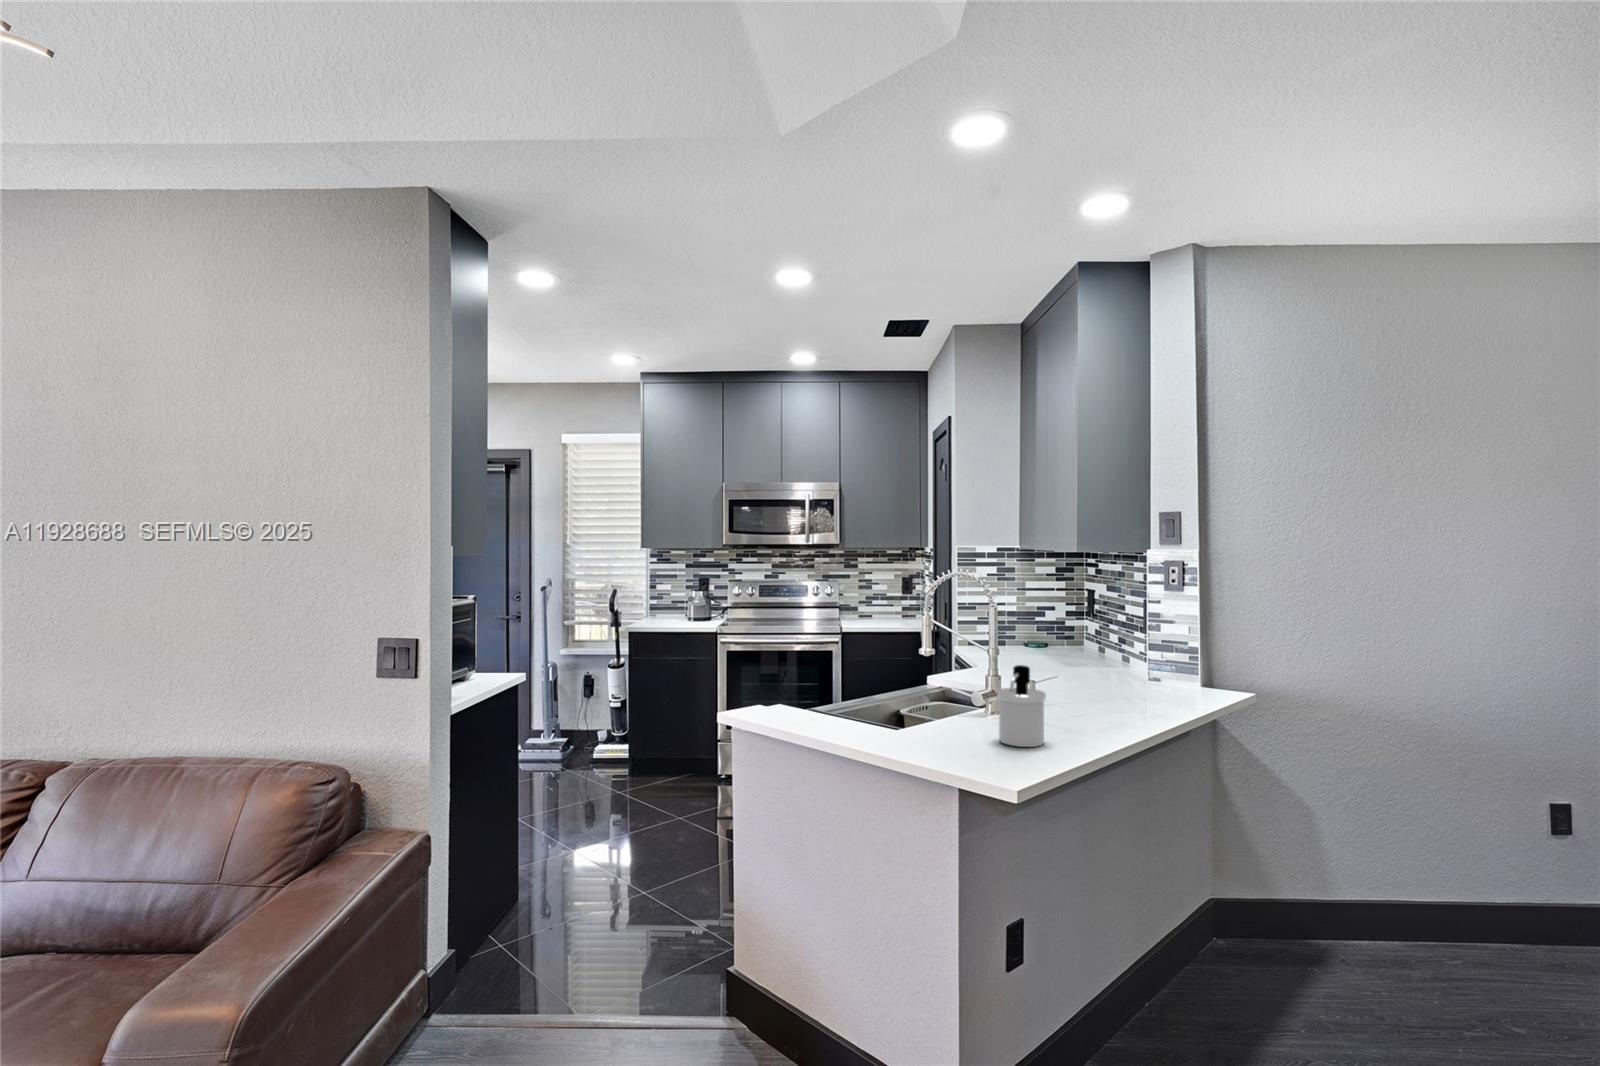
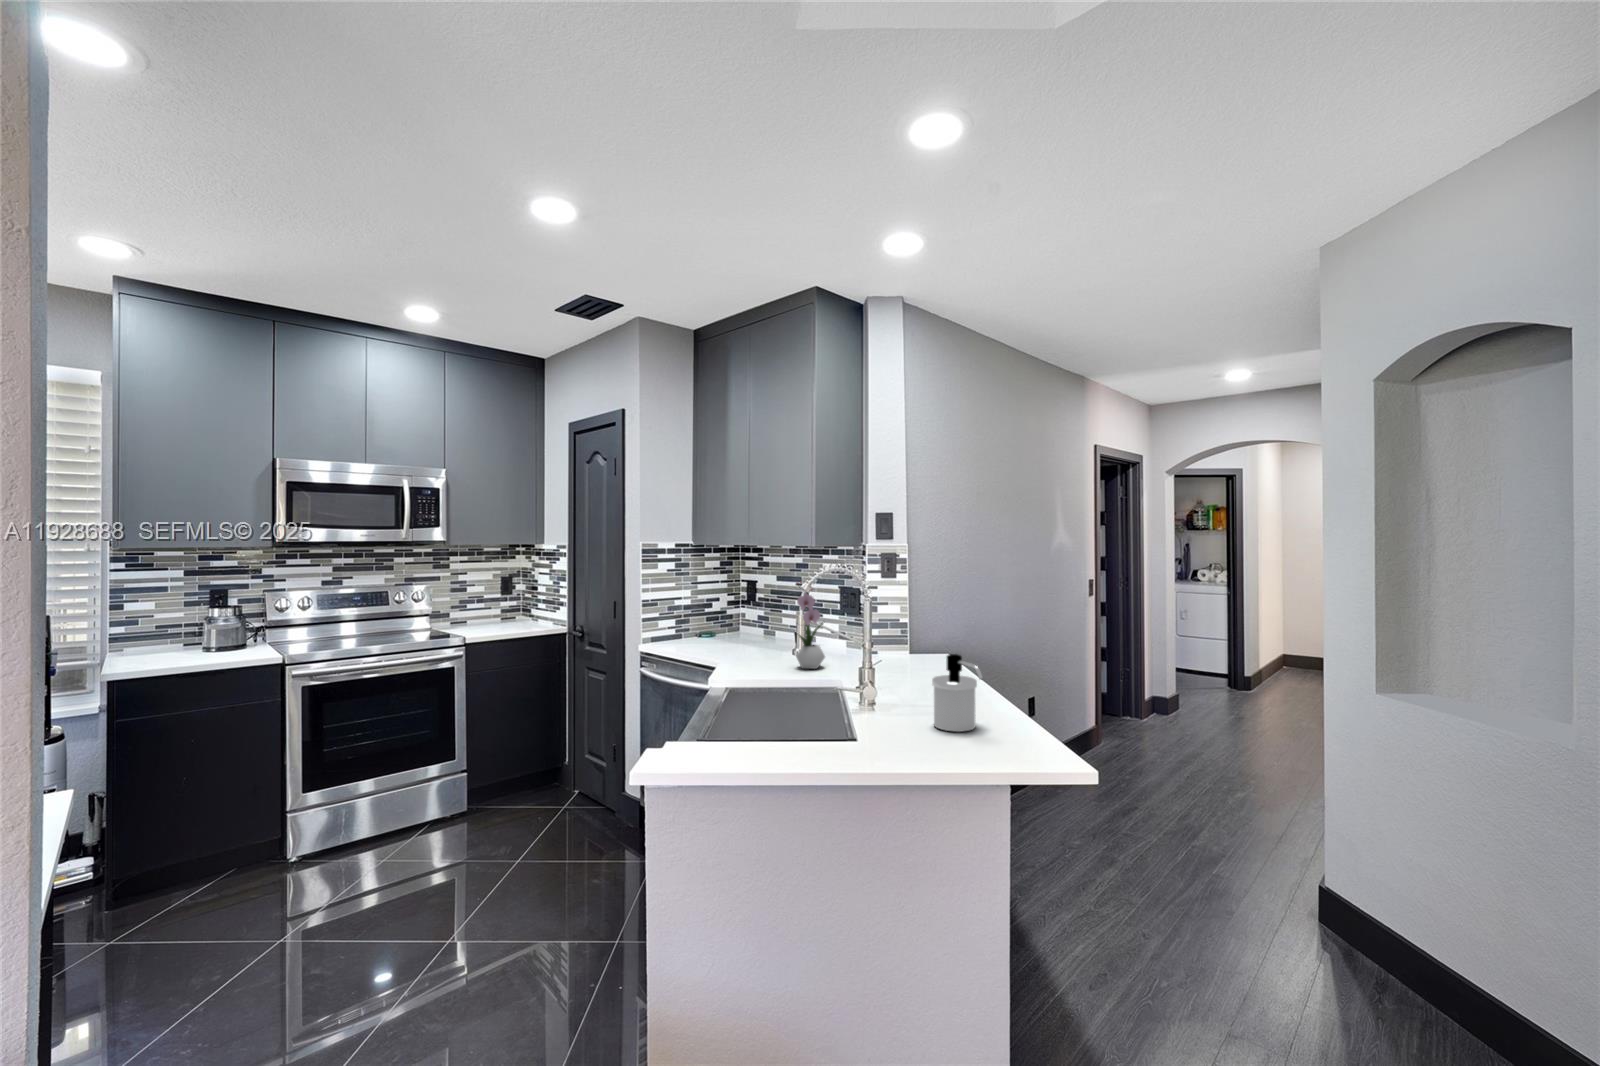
flower arrangement: none [1028,588,1071,684] -> present [796,582,825,669]

